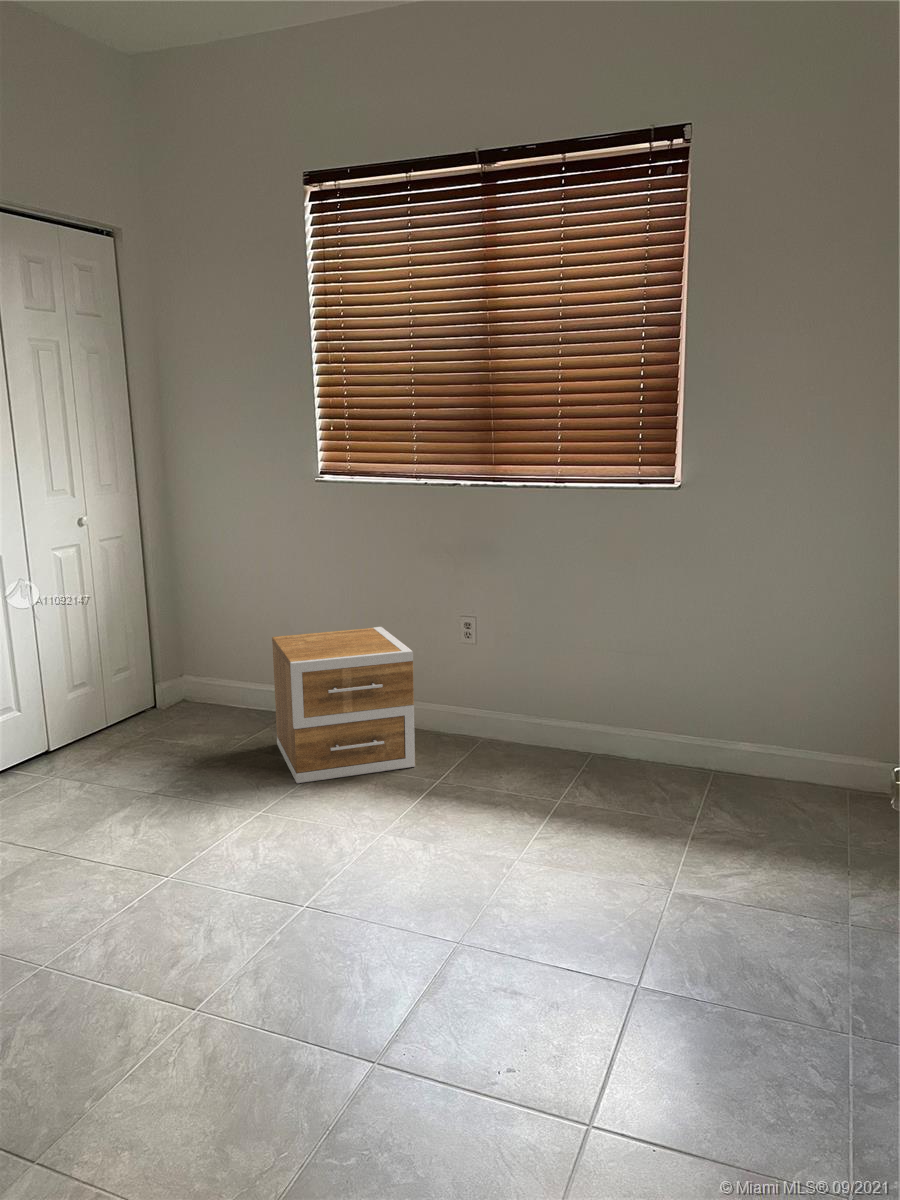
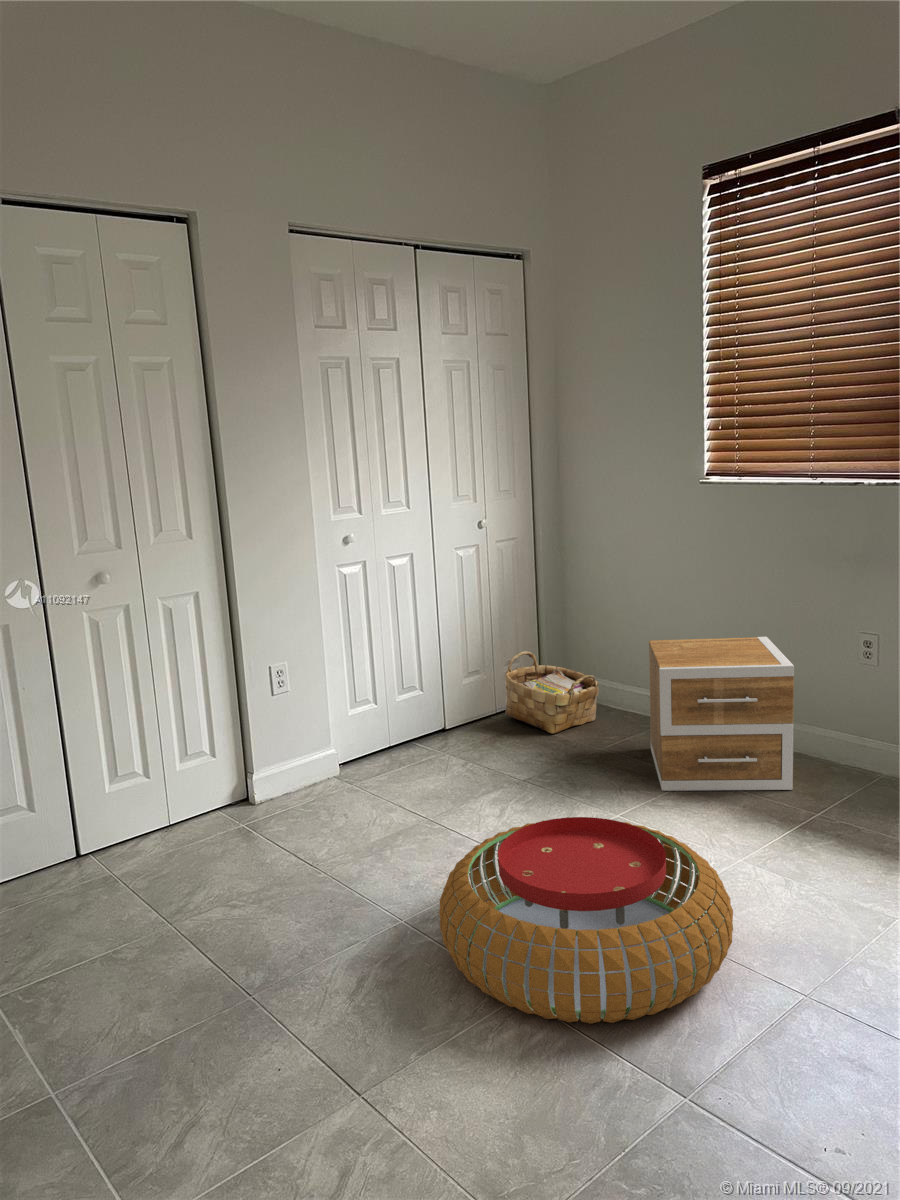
woven basket: none [115,657,218,741] -> present [505,651,599,734]
pouf: none [91,815,397,1028] -> present [439,817,733,1024]

